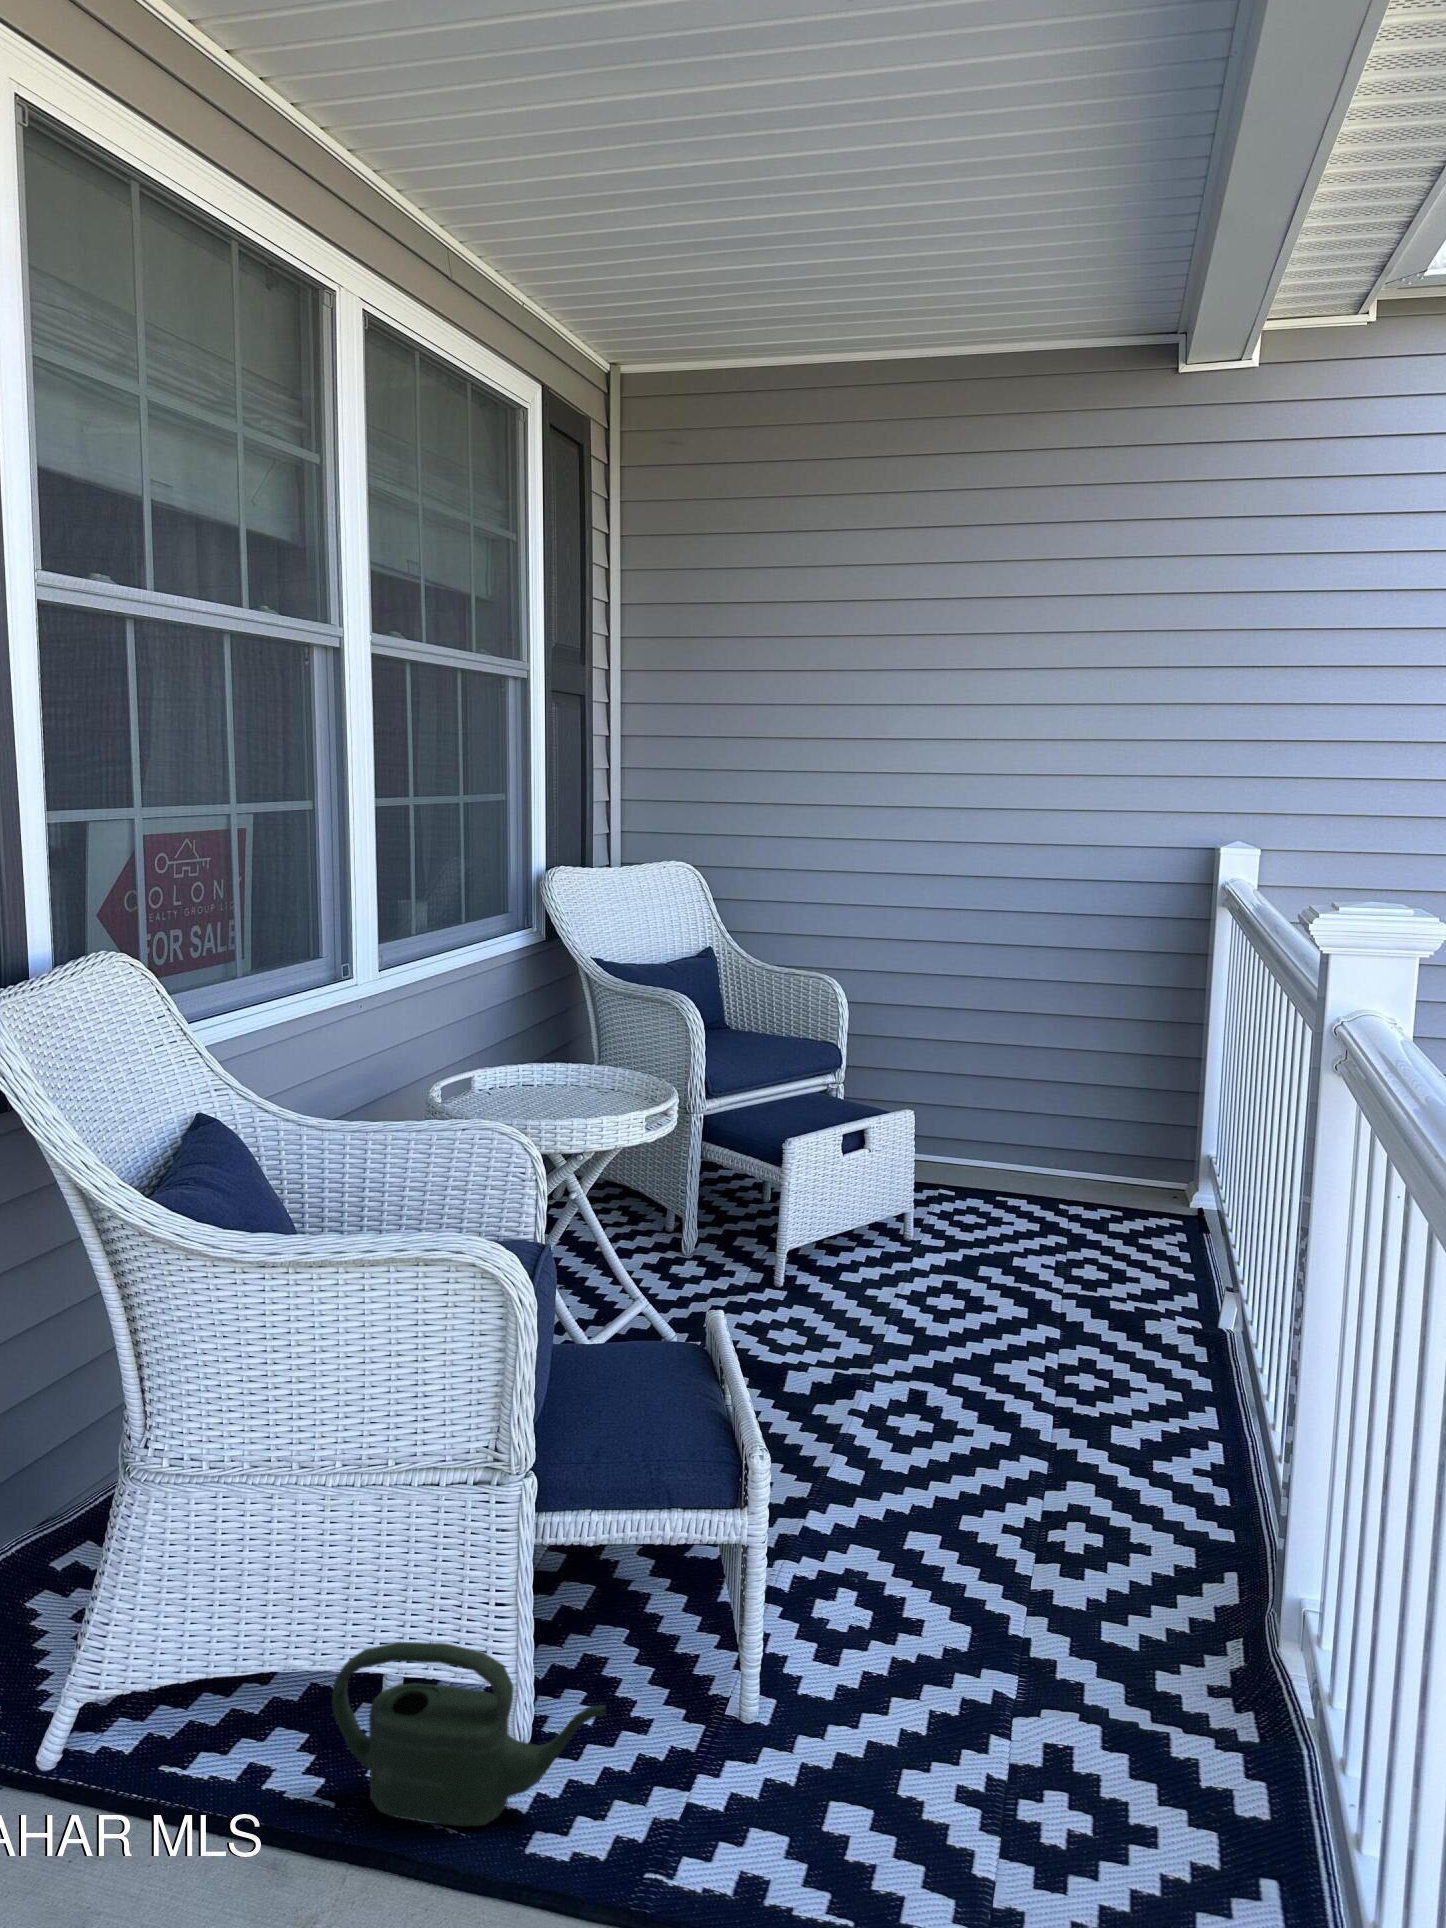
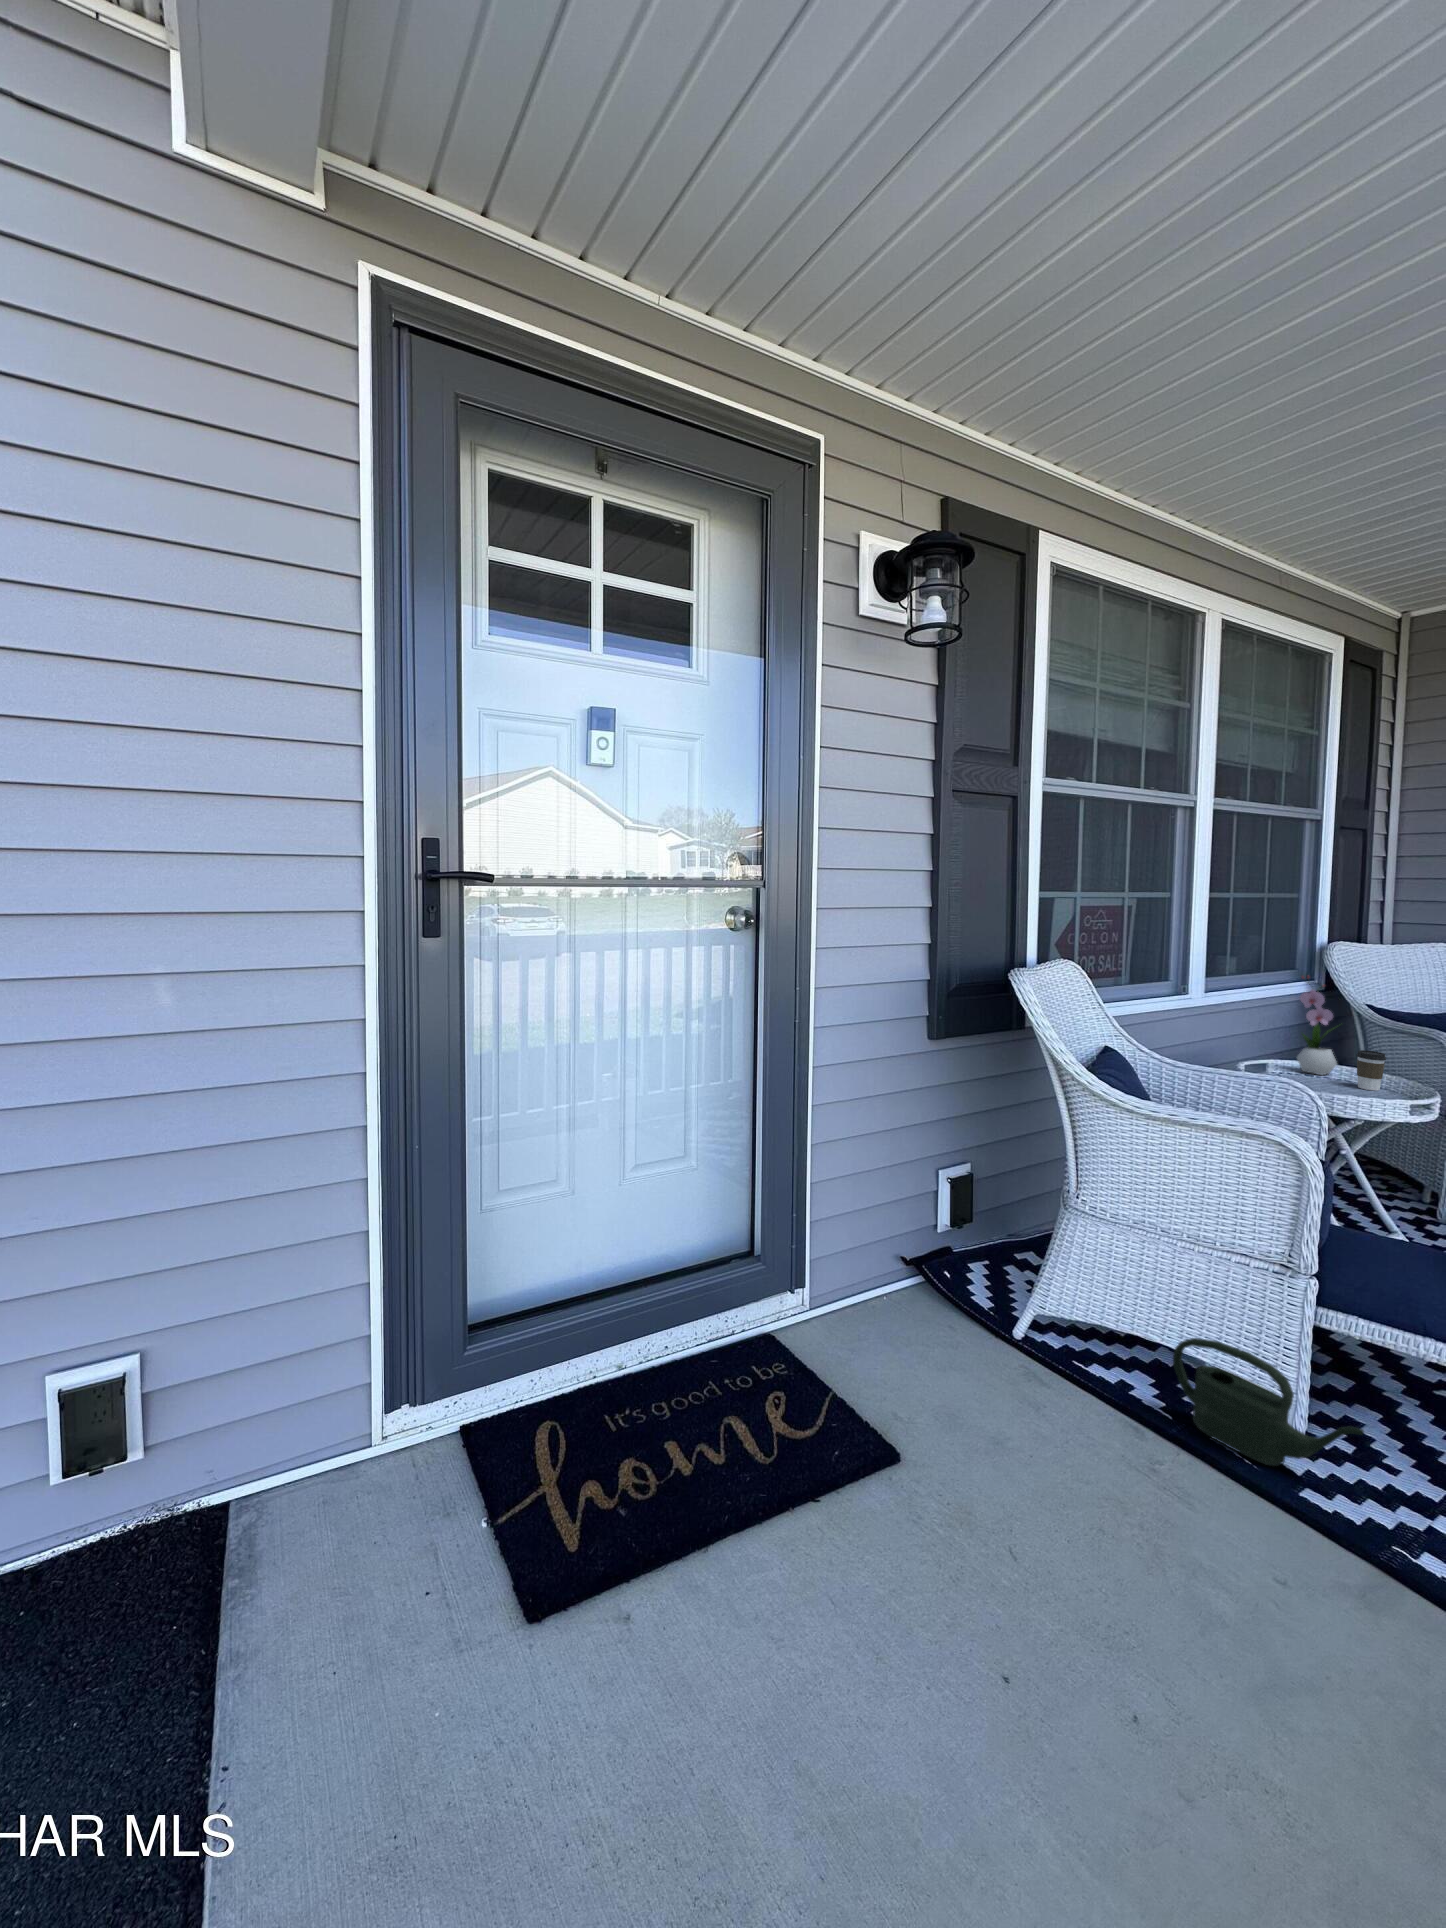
flower arrangement: none [507,932,565,1087] -> present [1297,976,1337,1075]
coffee cup: none [582,1042,617,1103] -> present [1356,1050,1386,1091]

